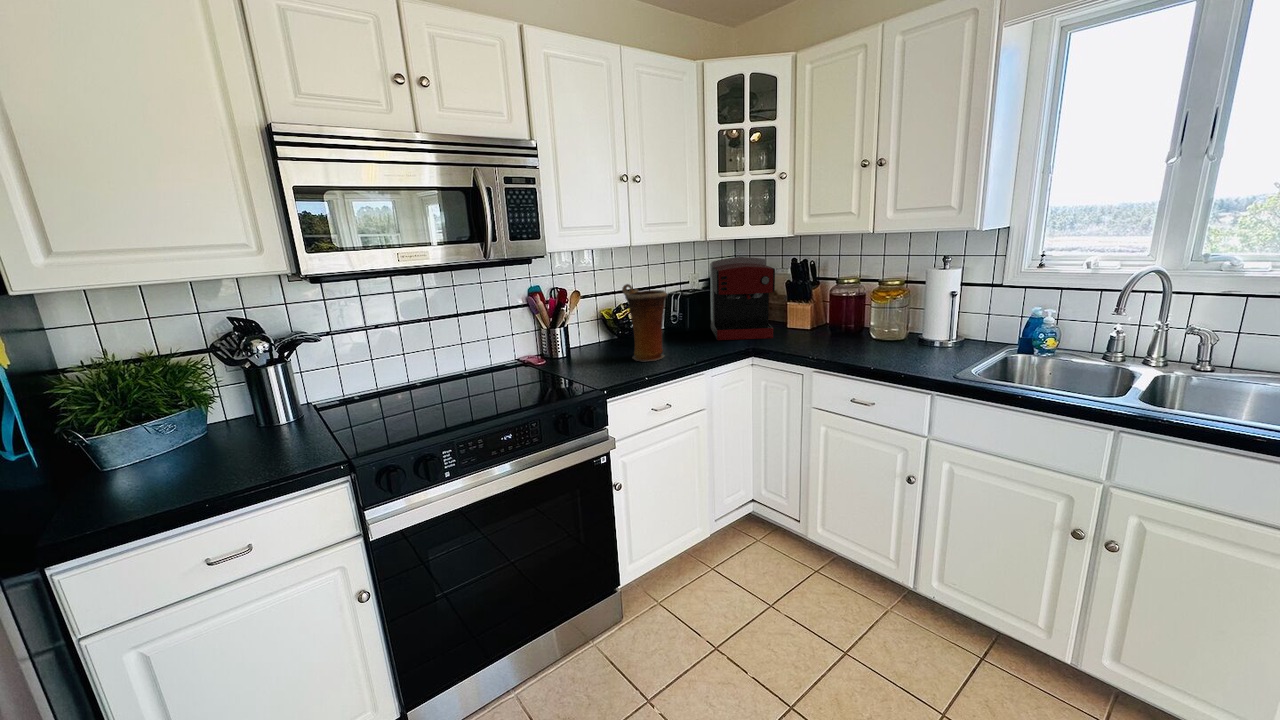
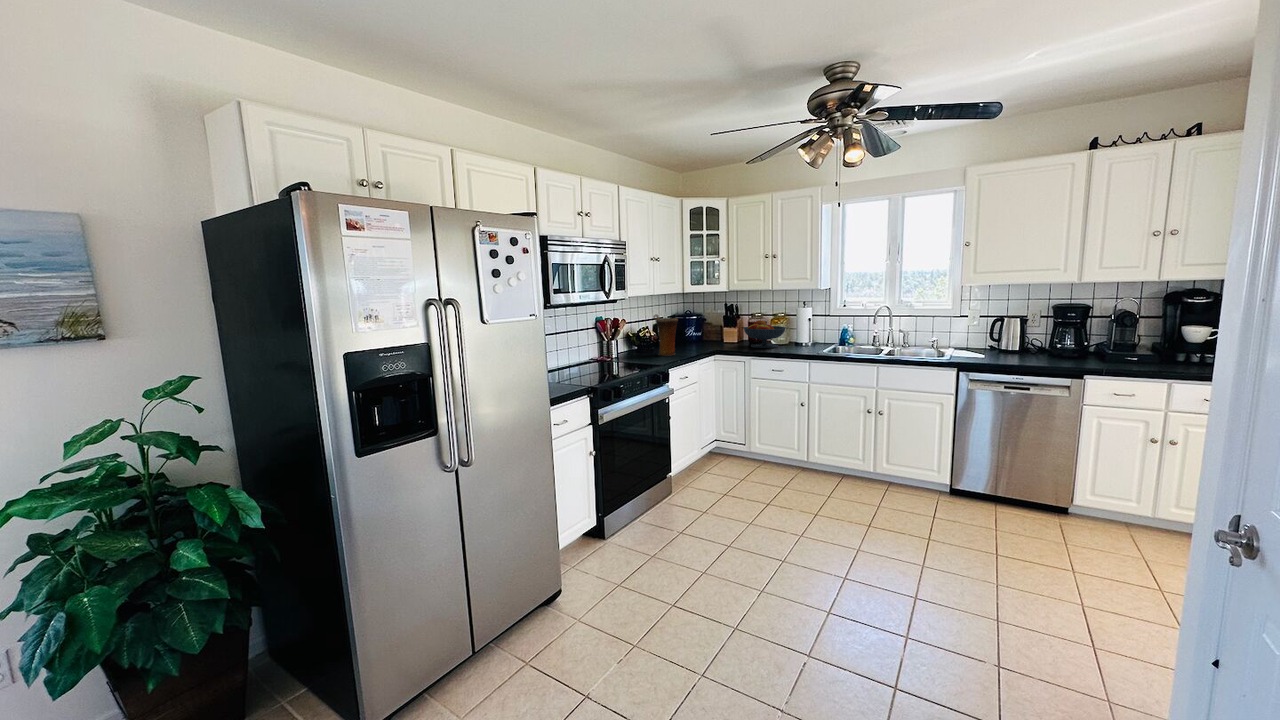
coffee maker: present [710,257,775,340] -> none [682,302,723,348]
fruit bowl: none [809,292,896,351] -> present [744,320,786,348]

